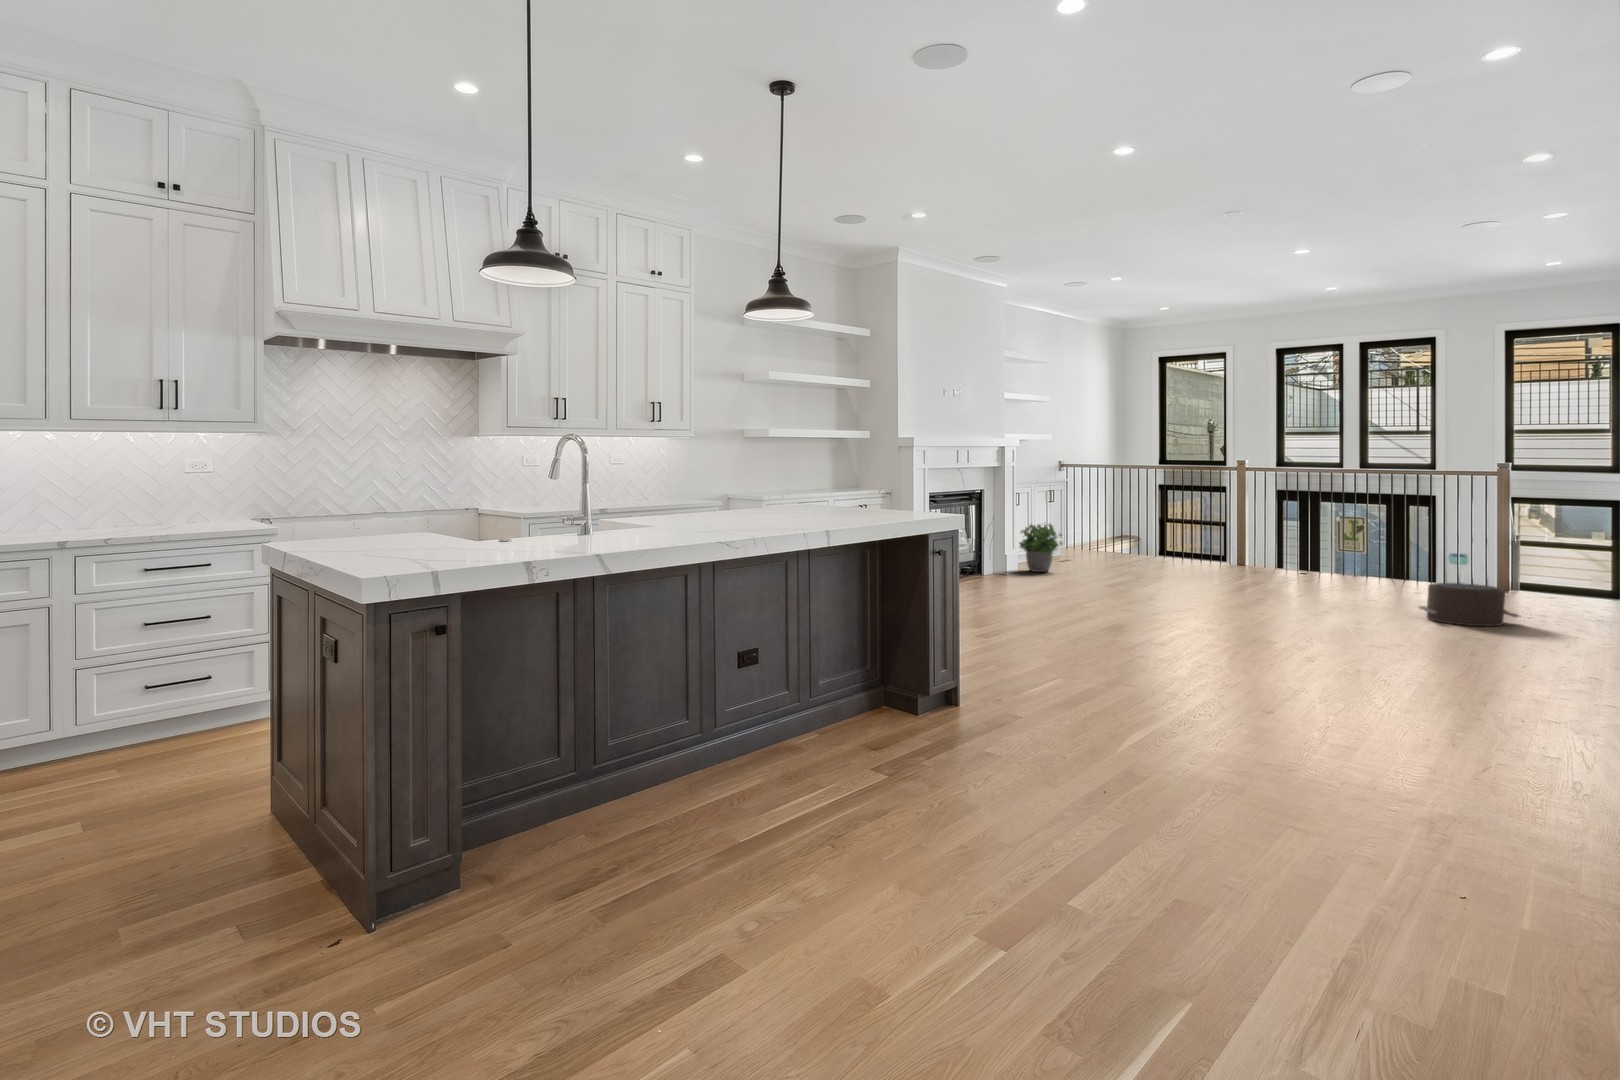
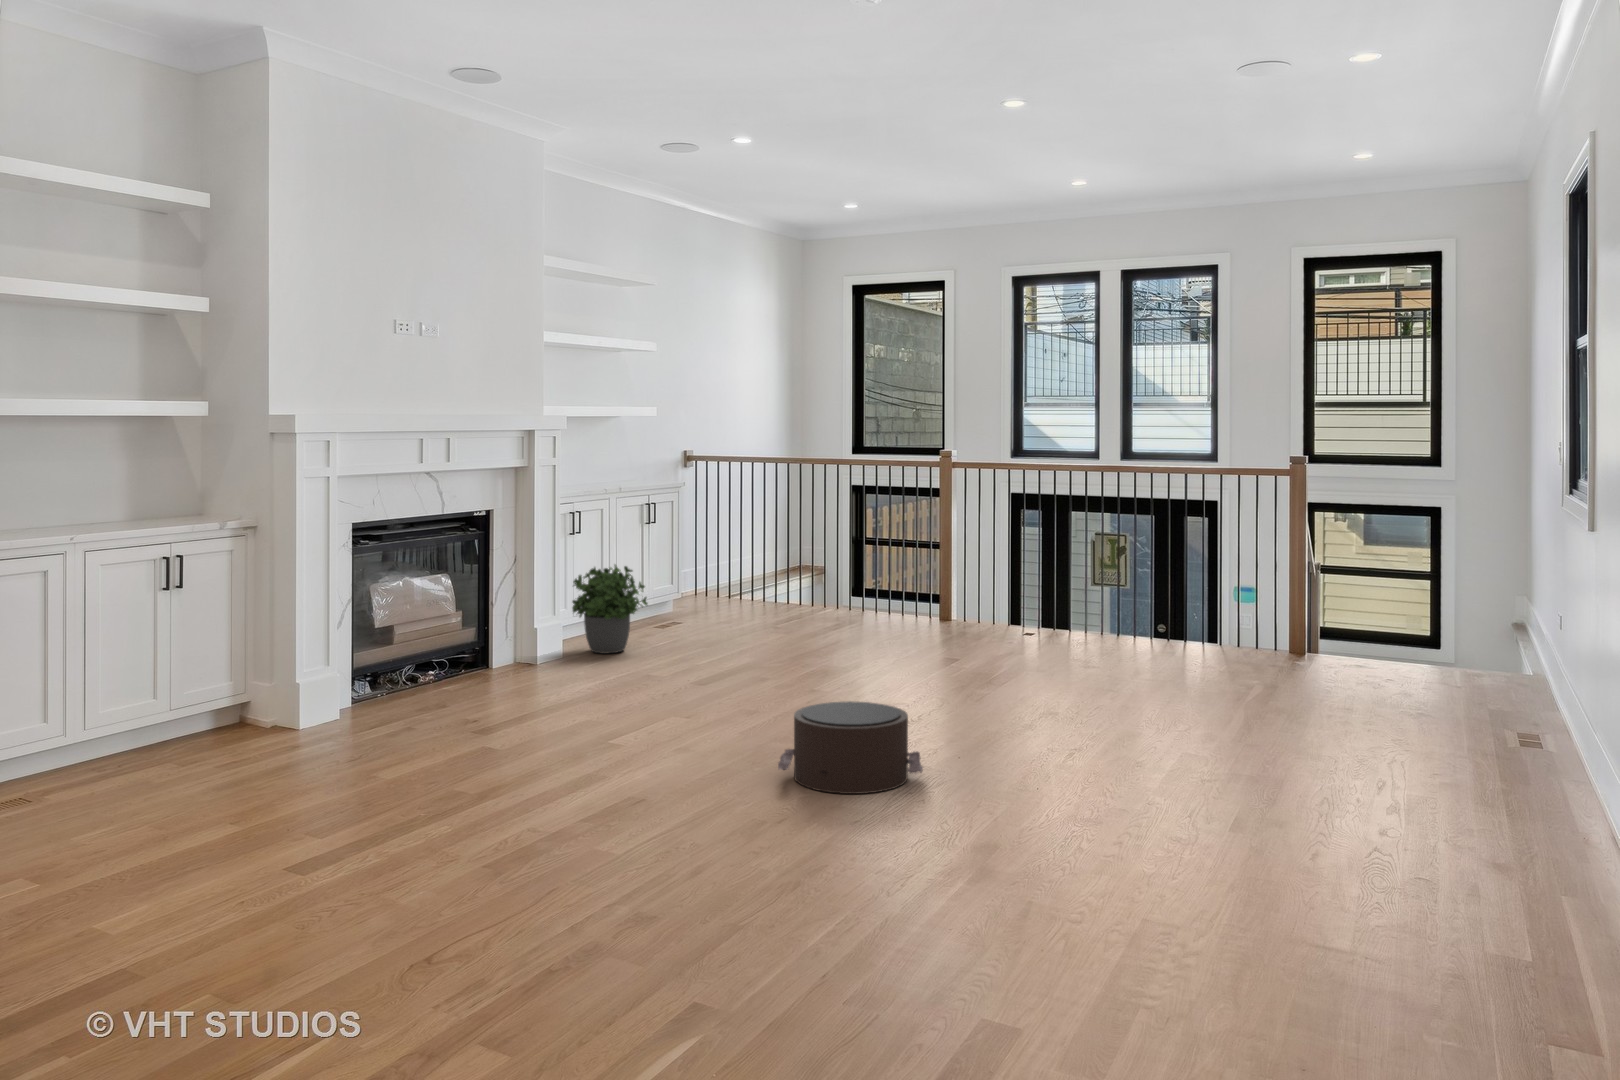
pouf: present [1418,583,1520,626] -> present [778,701,923,794]

